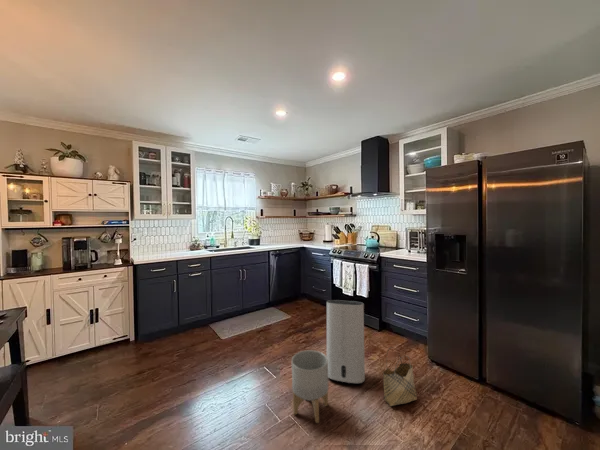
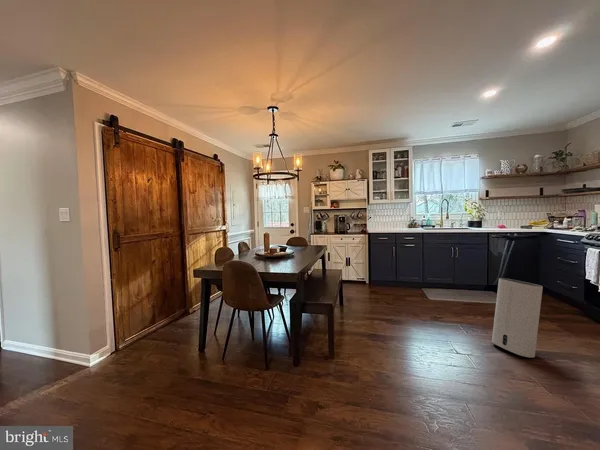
woven basket: present [383,347,417,406] -> none [534,330,584,389]
planter: present [292,350,328,423] -> none [443,306,475,355]

